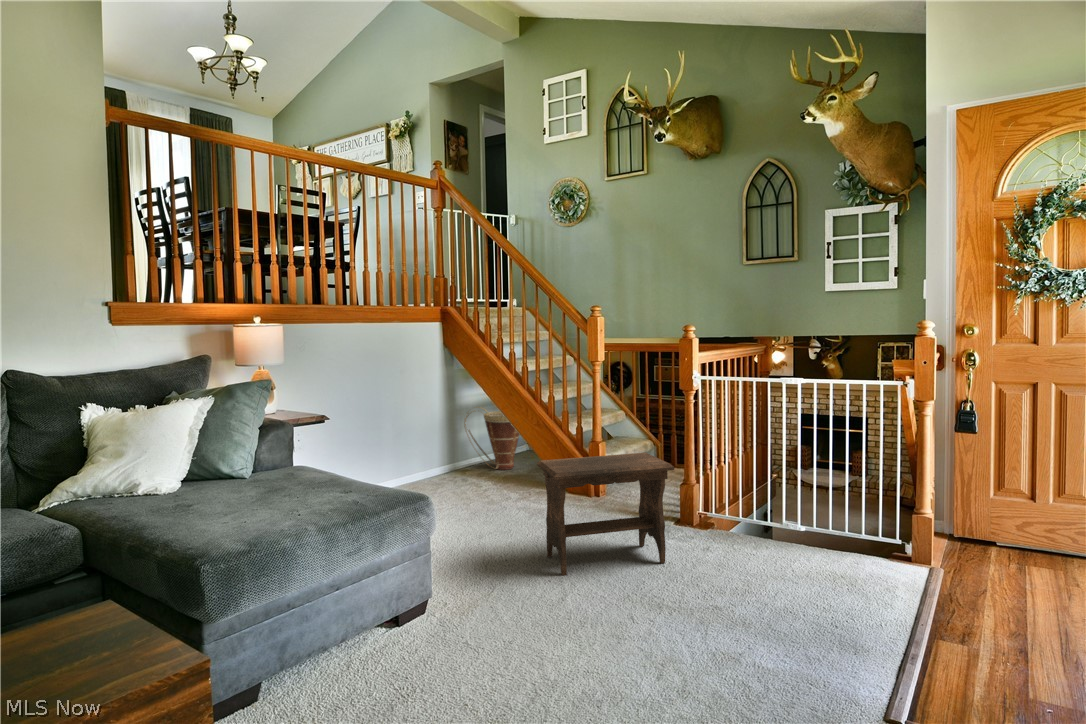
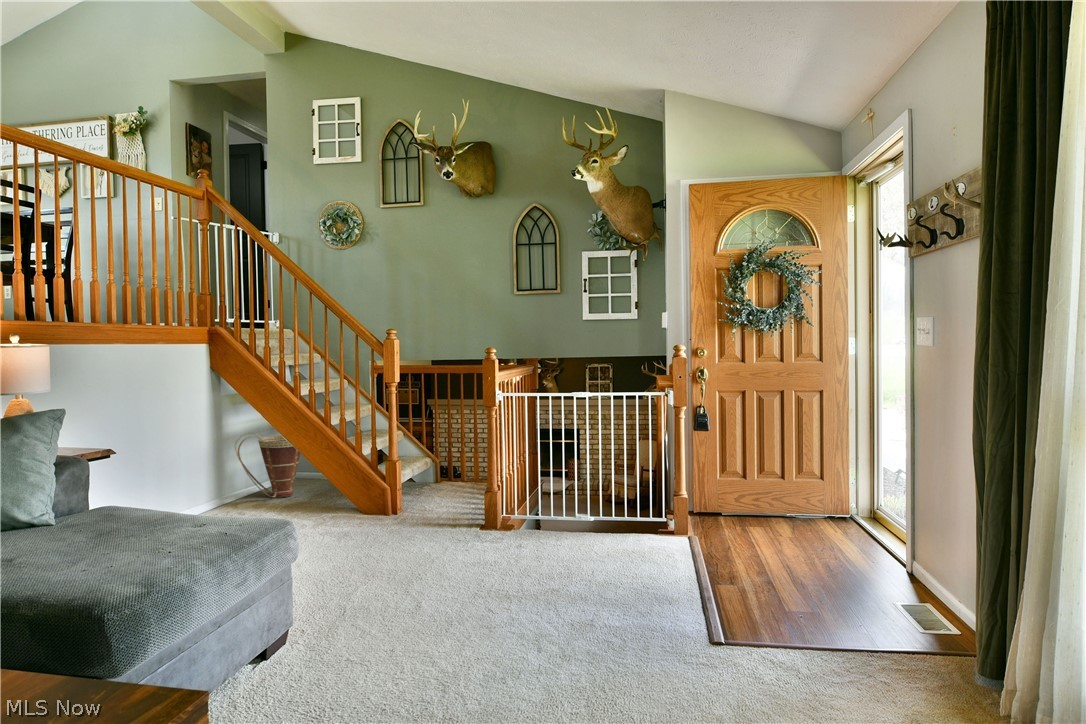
footstool: present [537,453,674,576] -> none [364,465,498,592]

